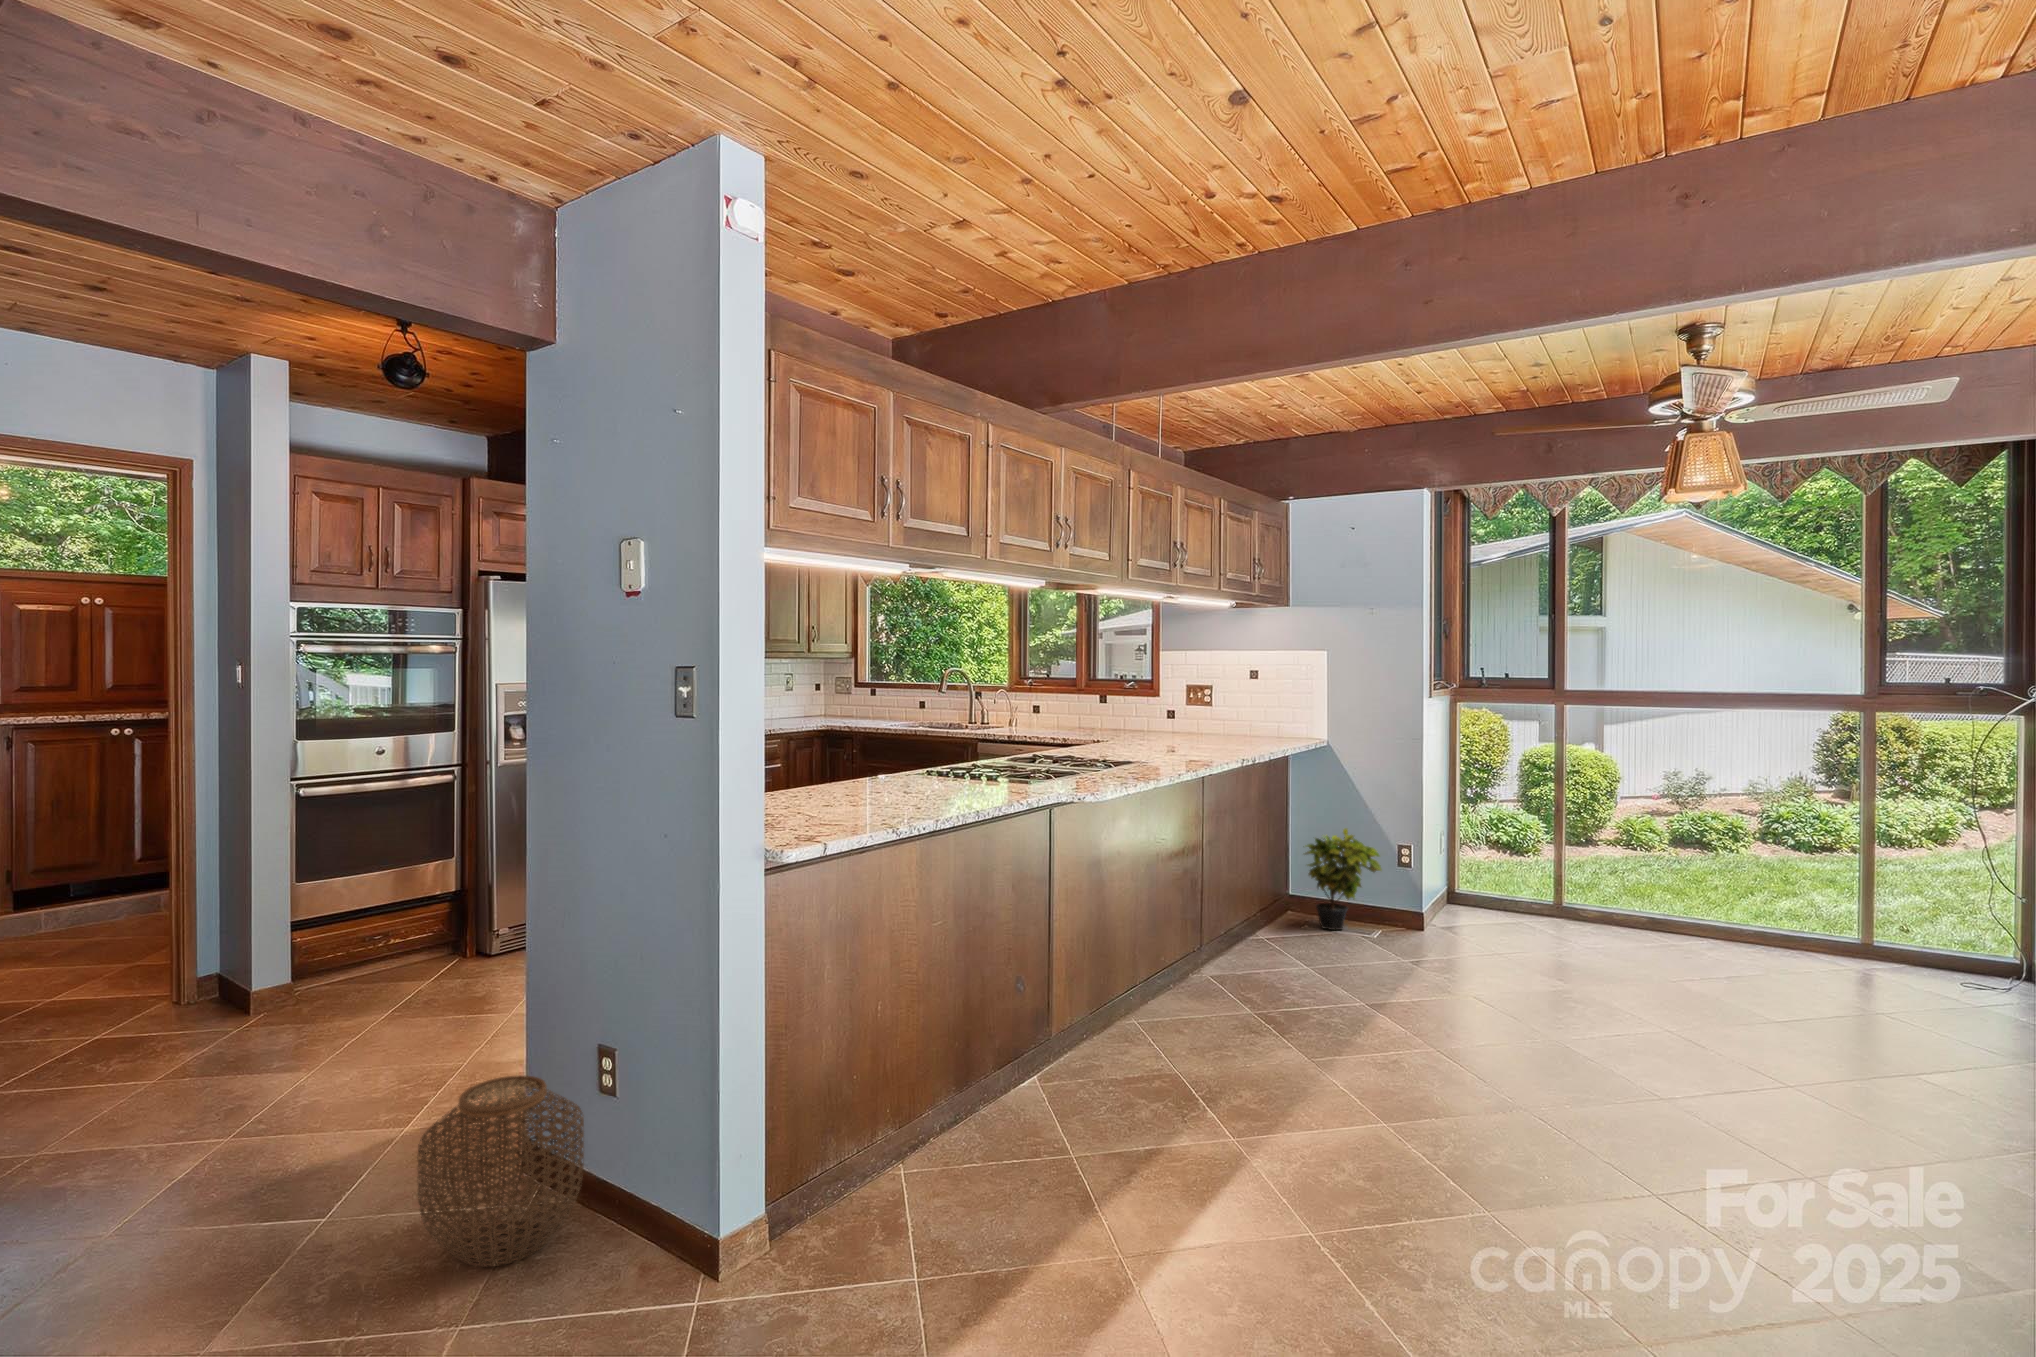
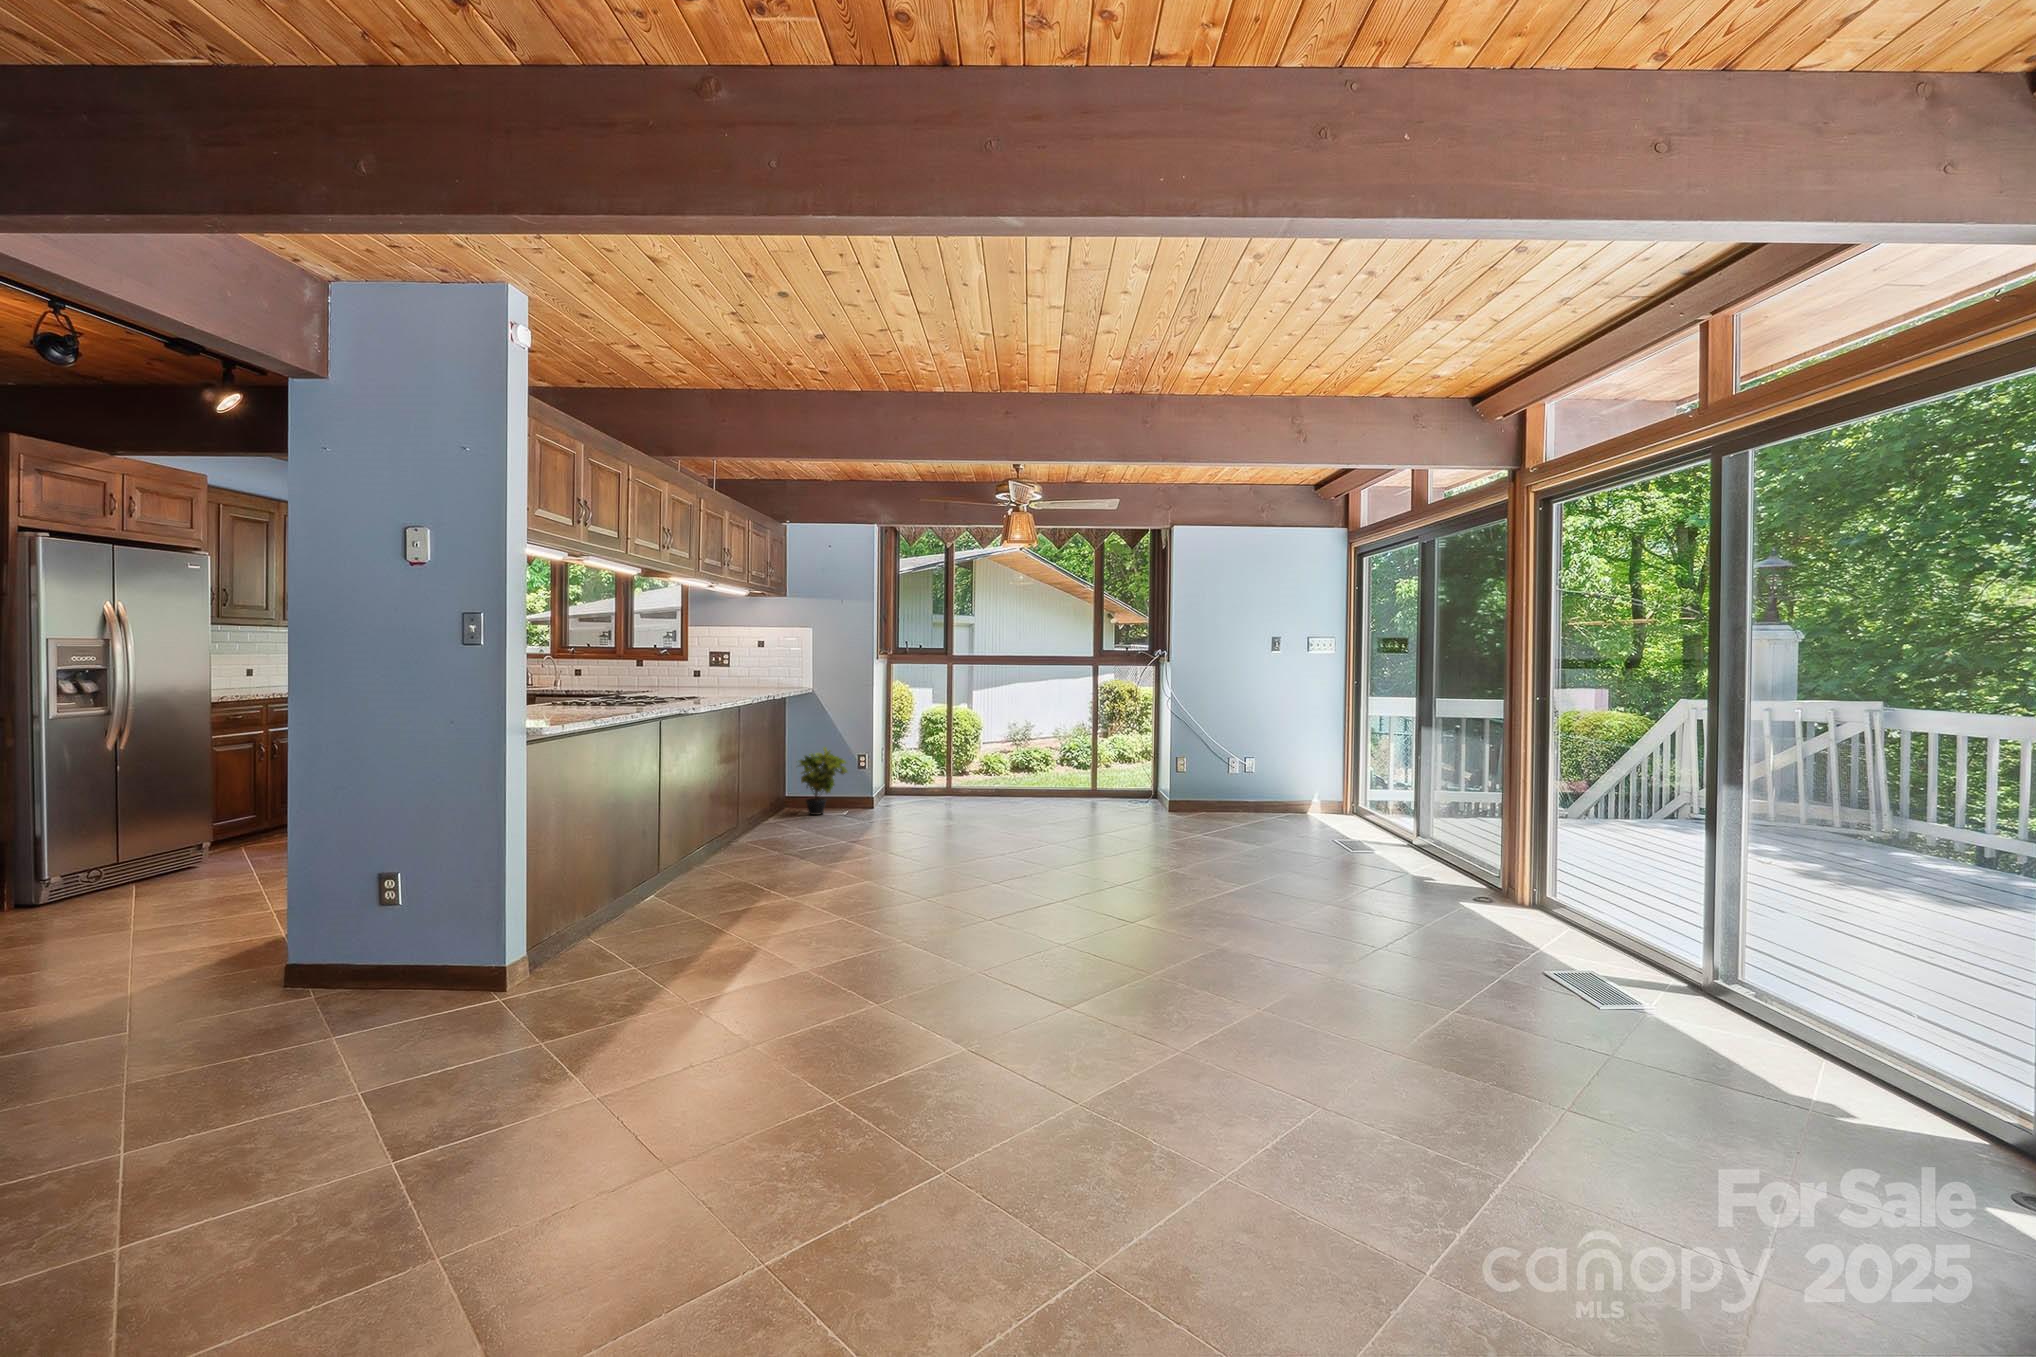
woven basket: present [418,1075,584,1267] -> none [255,898,386,1022]

